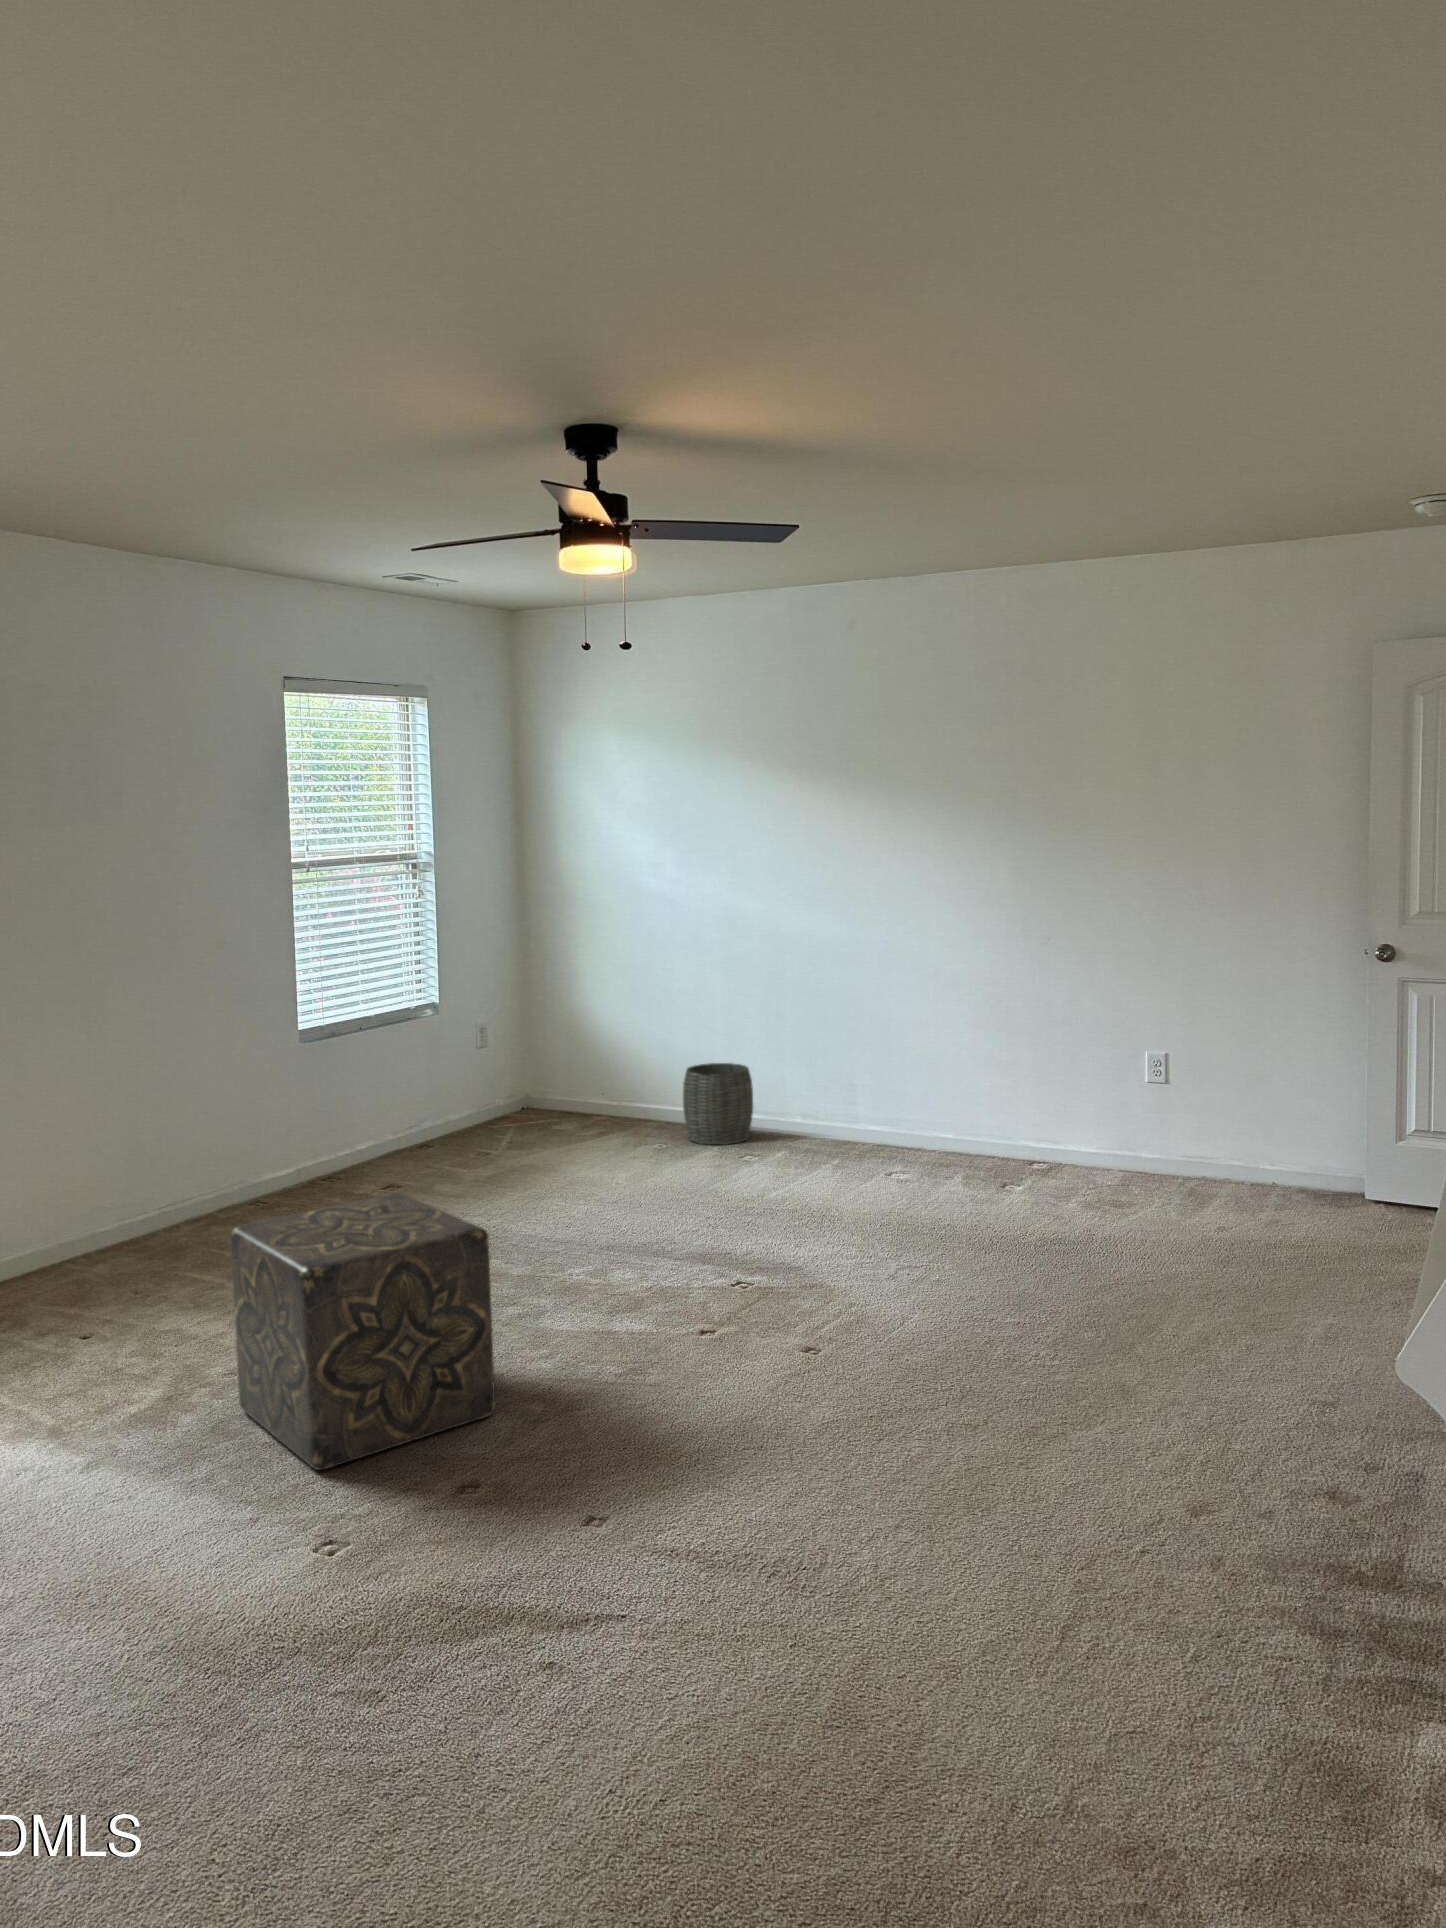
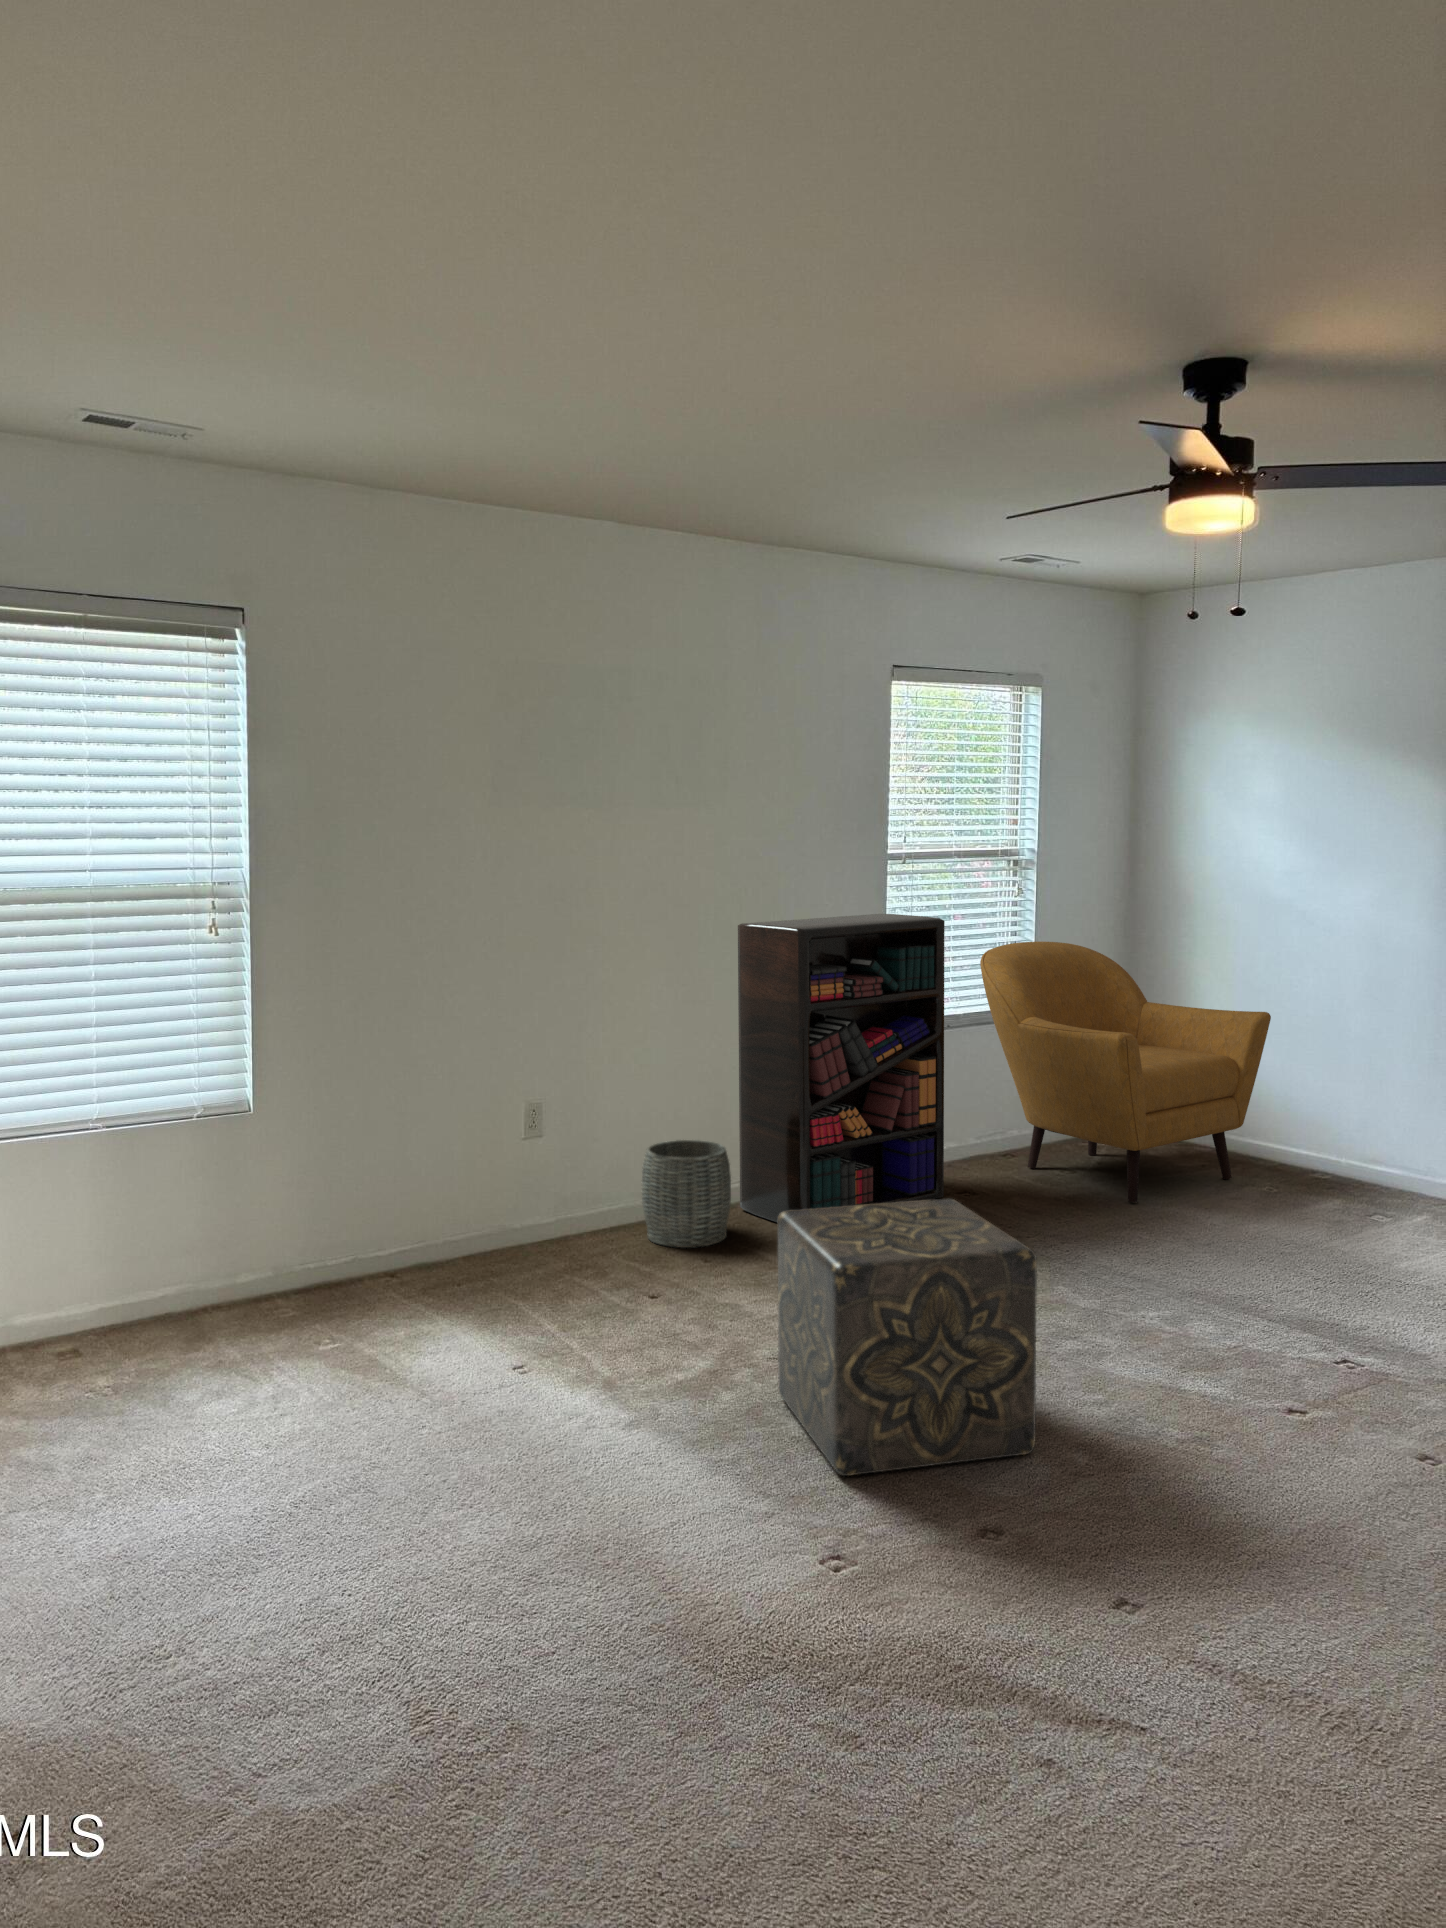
bookshelf: none [140,922,368,1247] -> present [738,914,945,1223]
armchair: none [389,940,653,1177] -> present [980,942,1271,1202]
woven basket: present [683,1063,753,1145] -> present [642,1140,731,1248]

